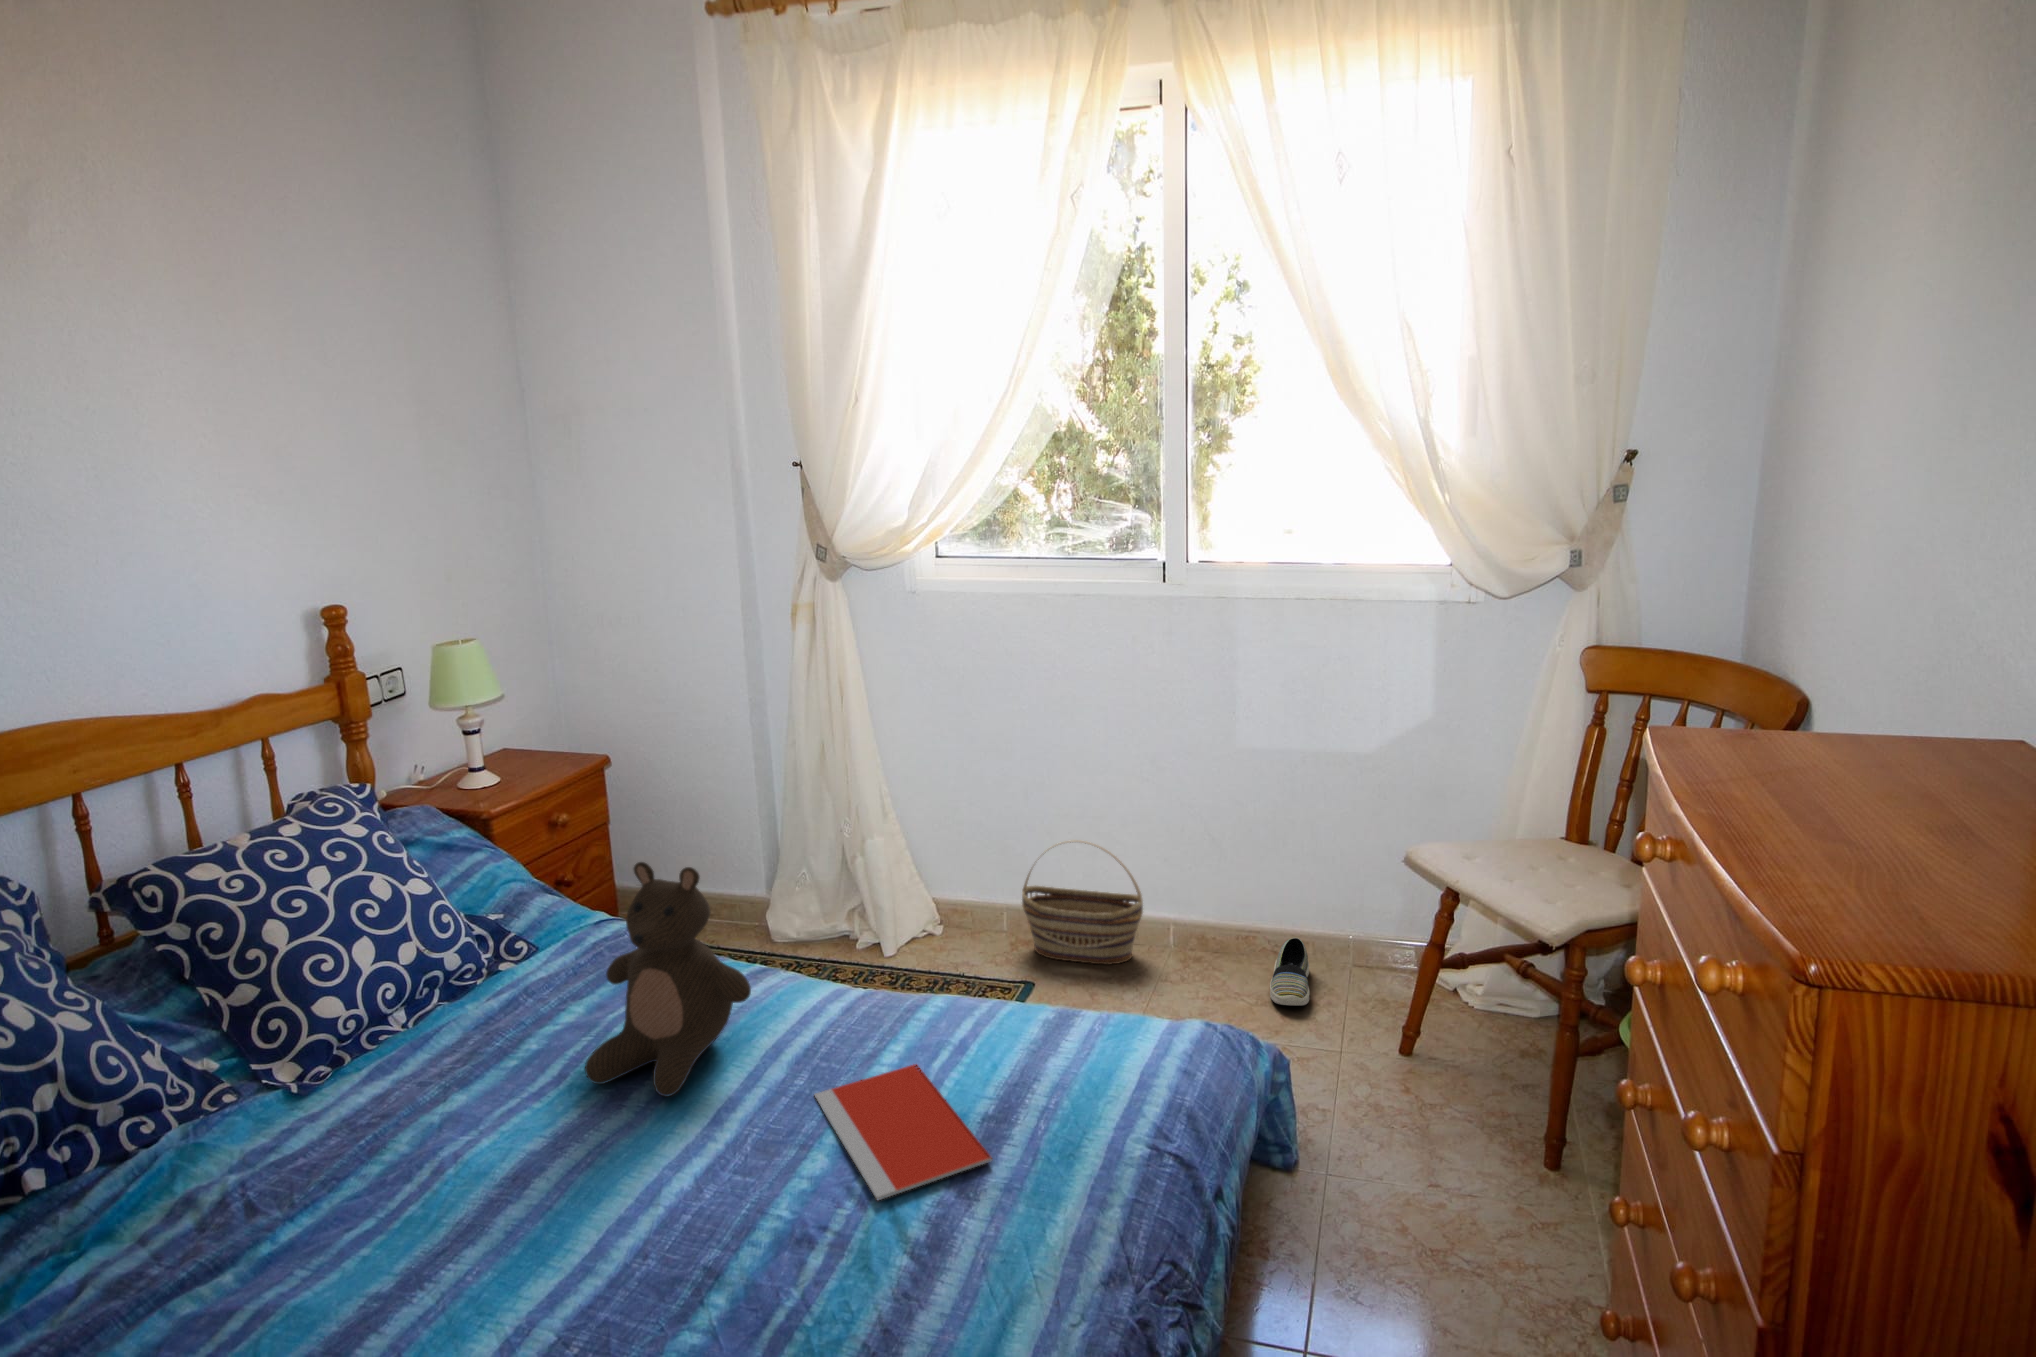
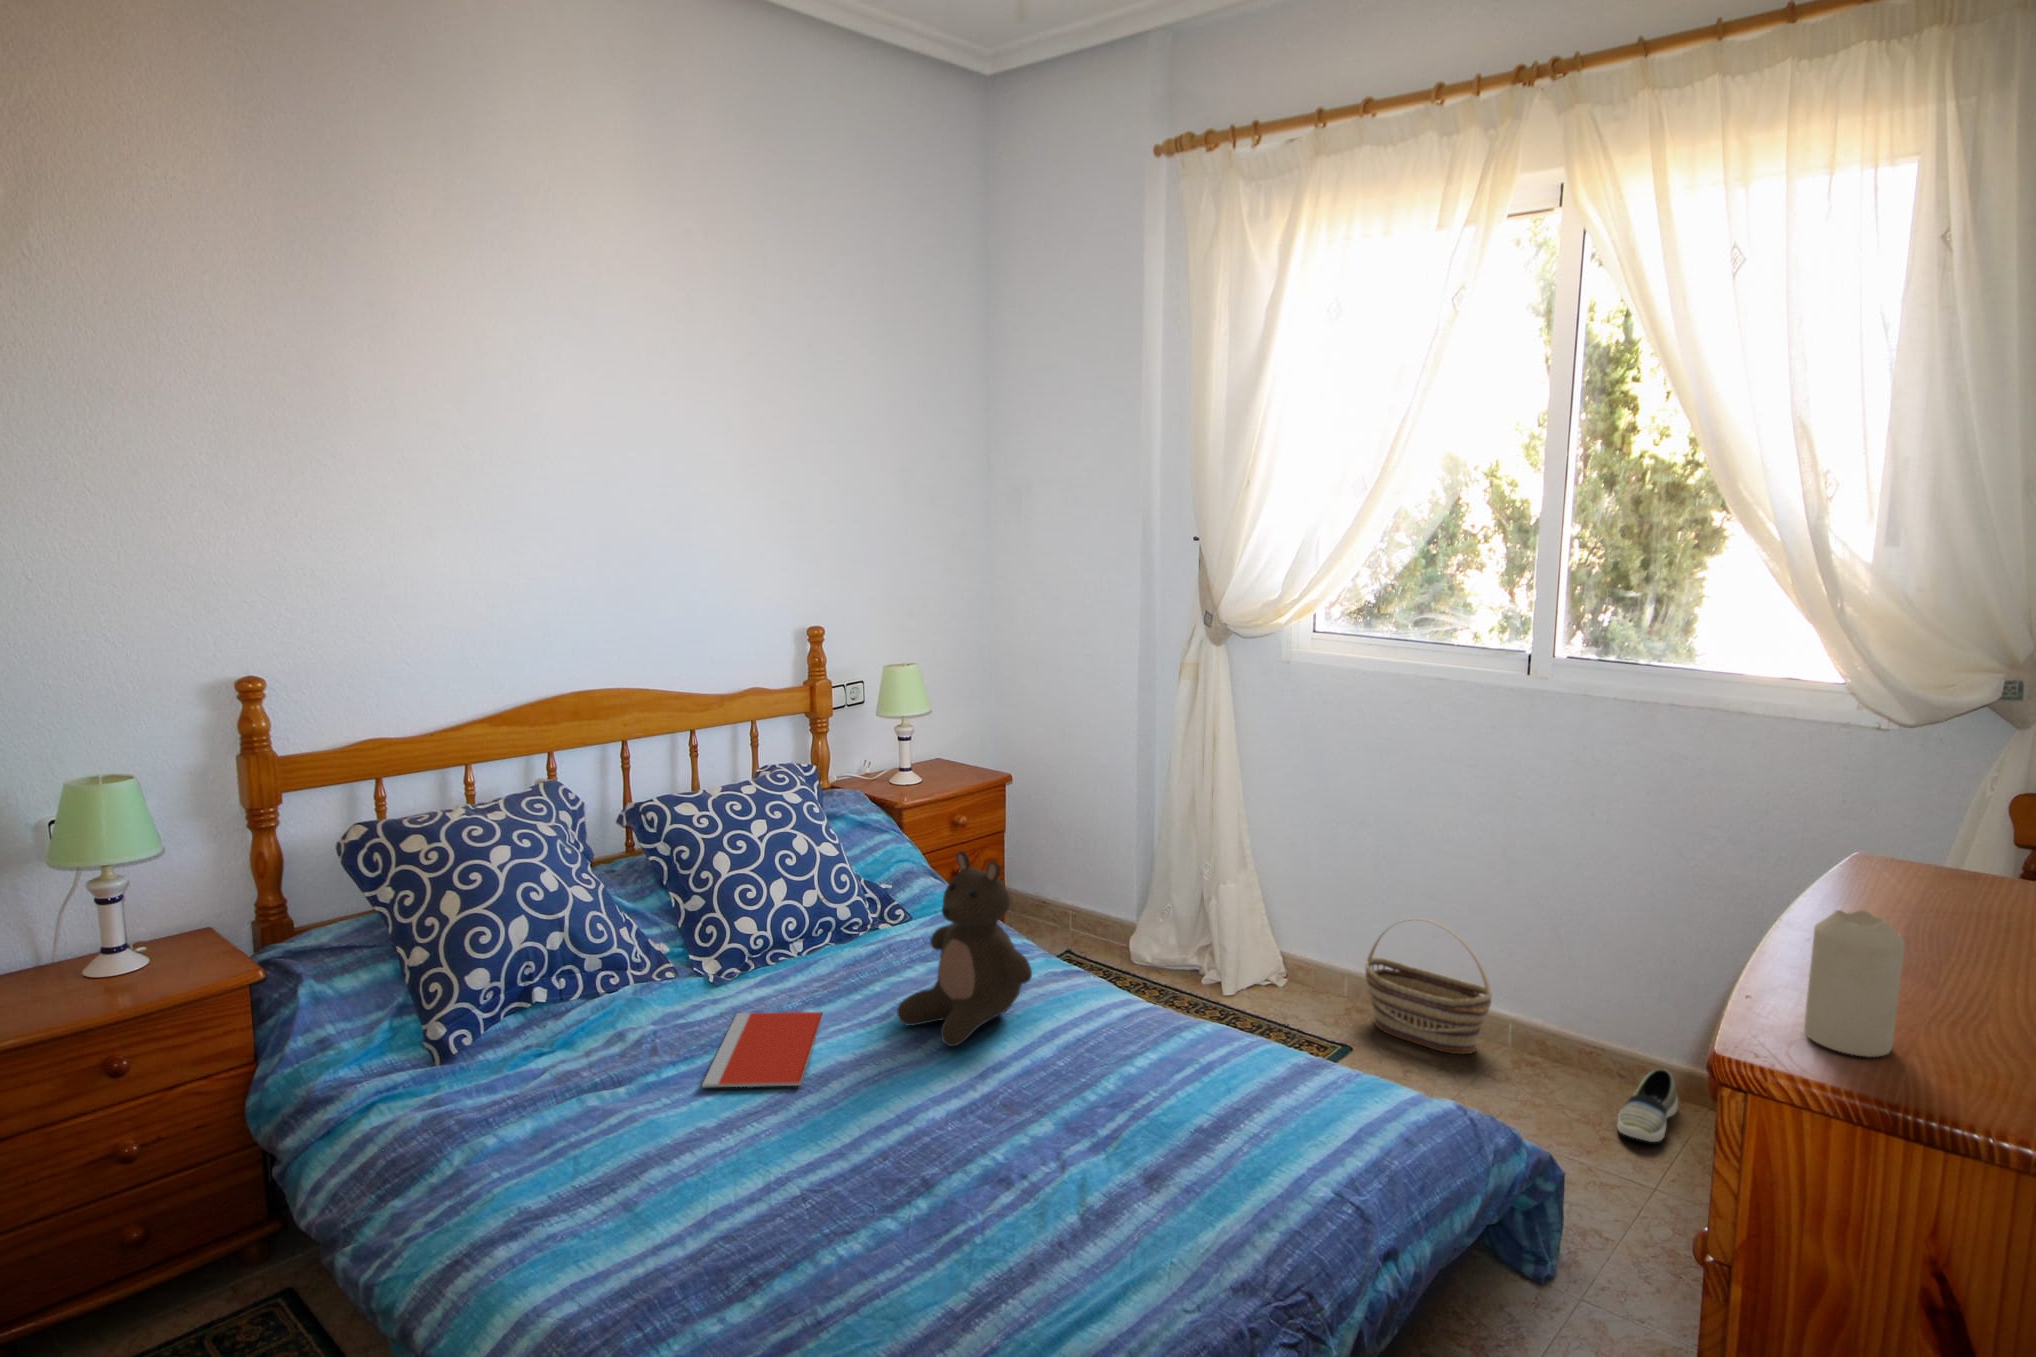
candle: none [1817,792,1915,929] -> present [1804,910,1905,1057]
notebook: present [815,1064,992,1200] -> present [702,1012,823,1087]

